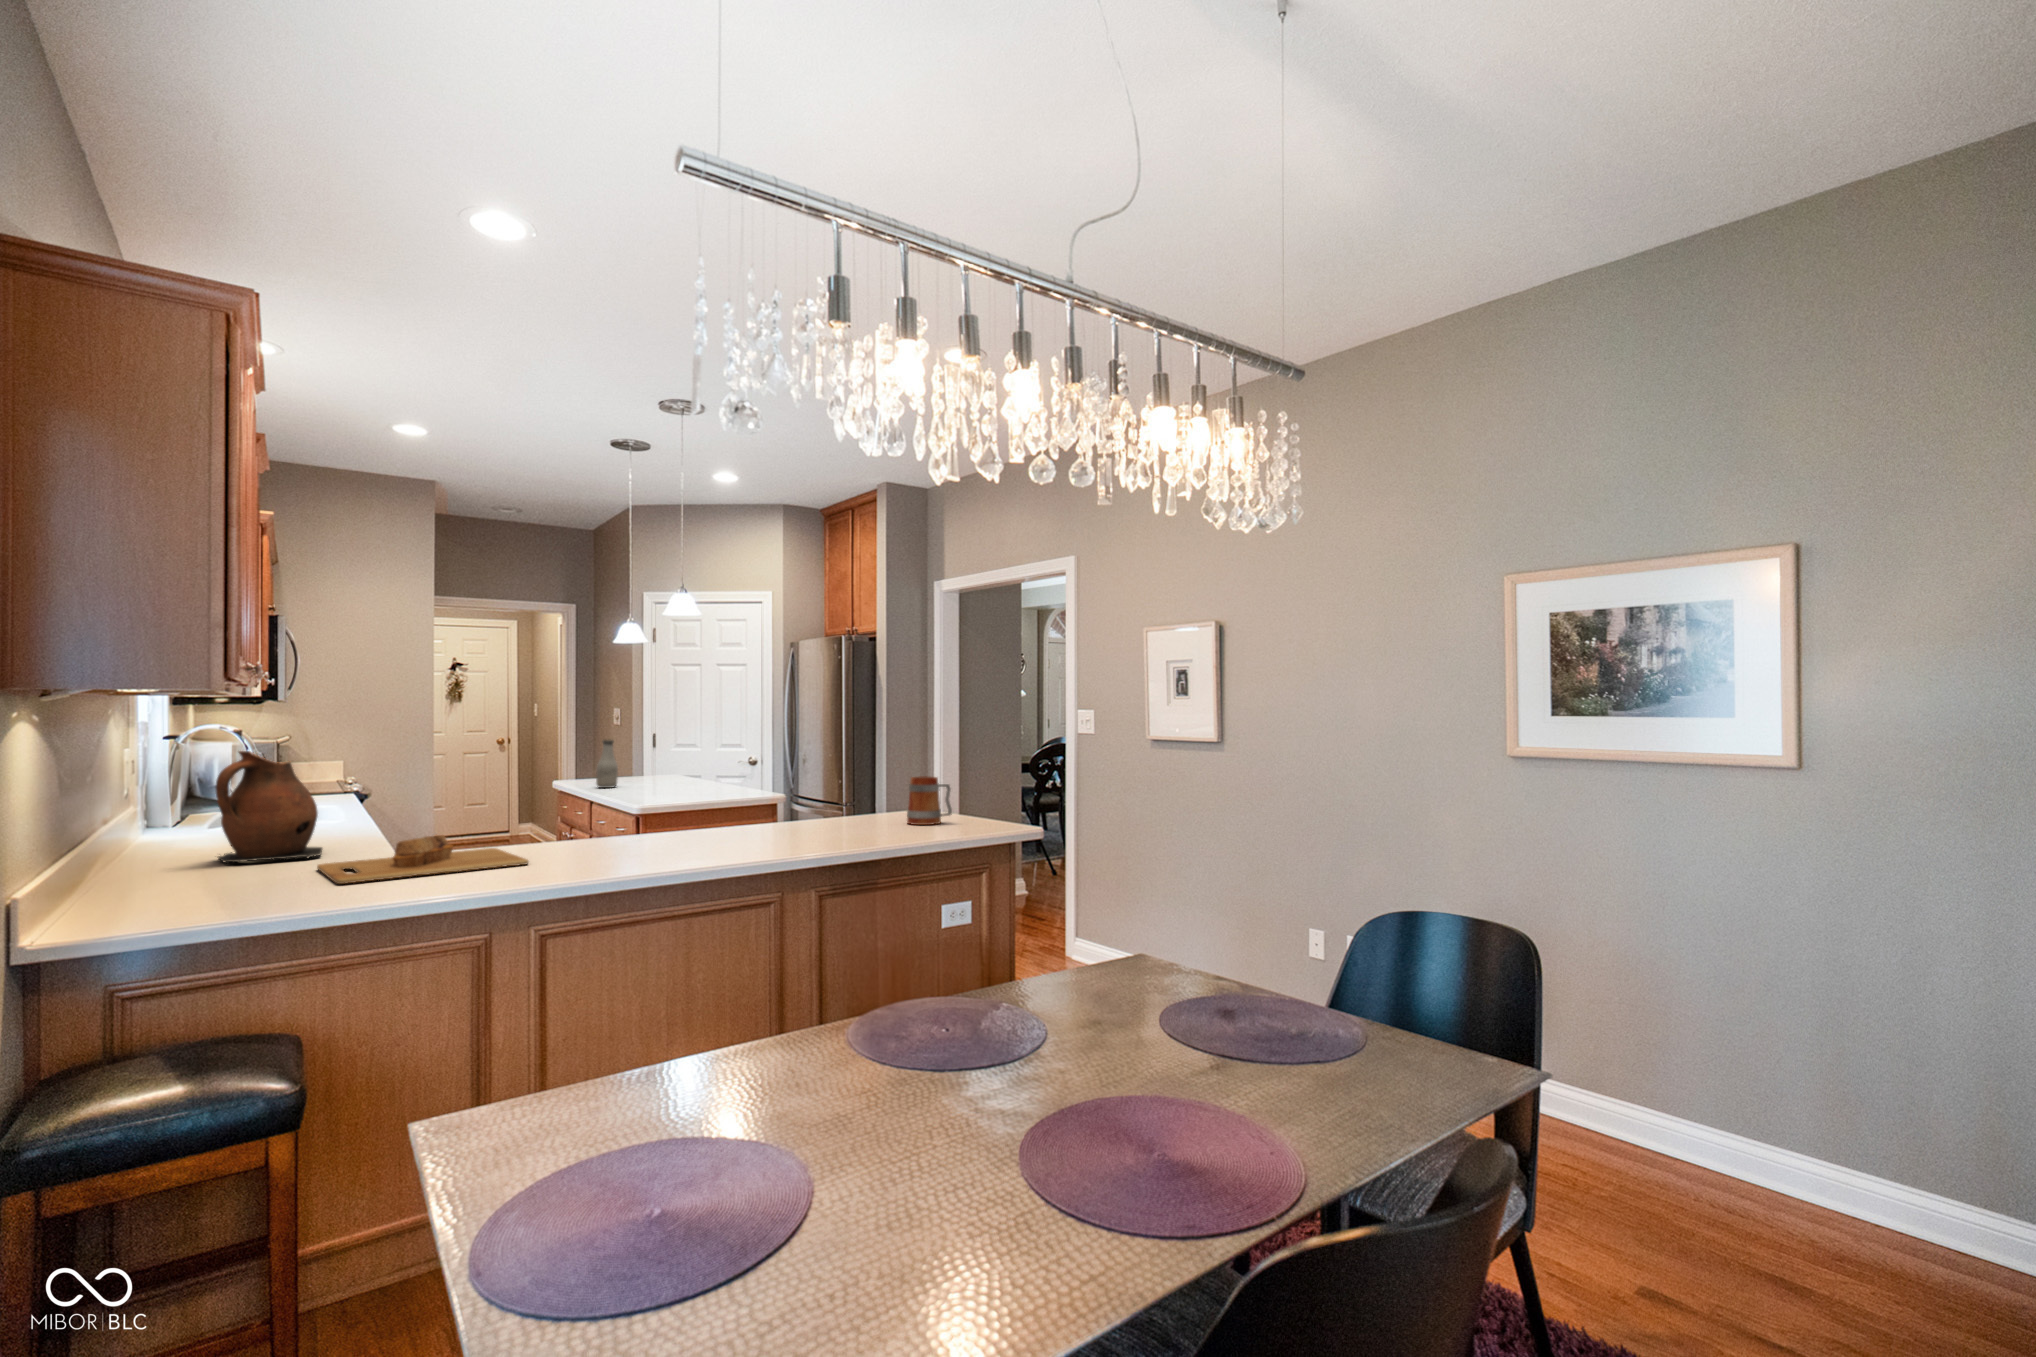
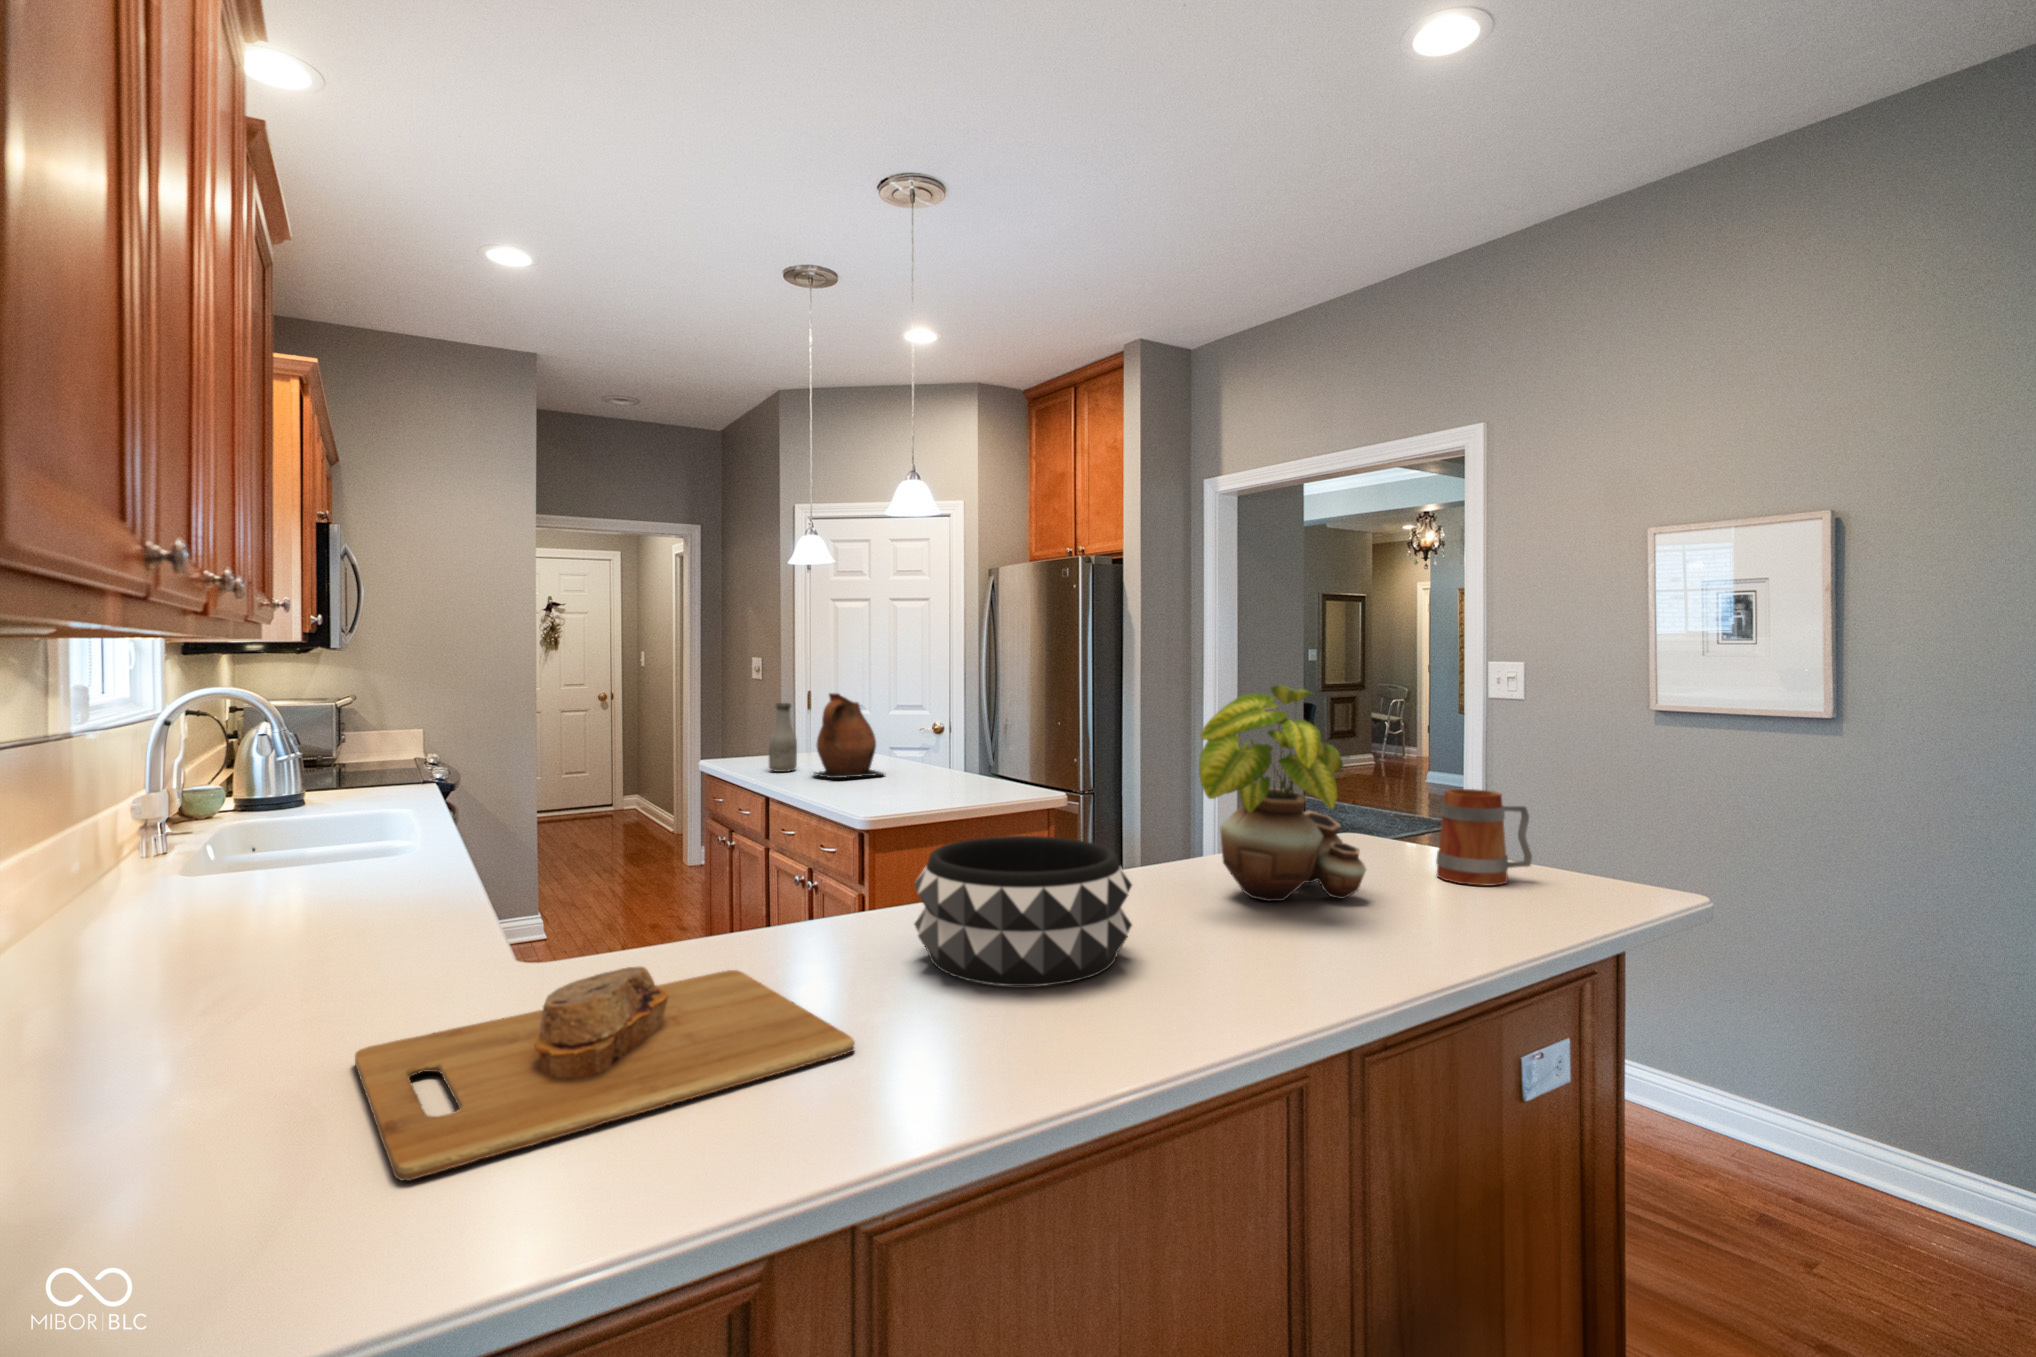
potted plant: none [749,720,850,830] -> present [1199,685,1366,901]
ceramic pitcher: present [215,751,322,862] -> present [814,693,884,778]
decorative bowl: none [582,793,692,852] -> present [914,836,1132,986]

